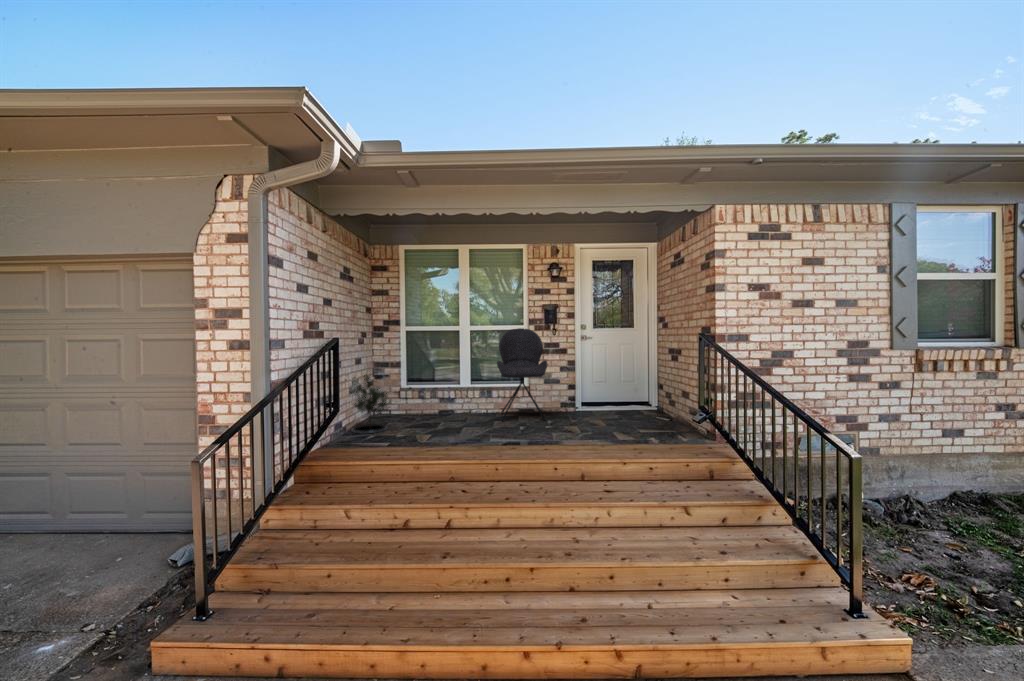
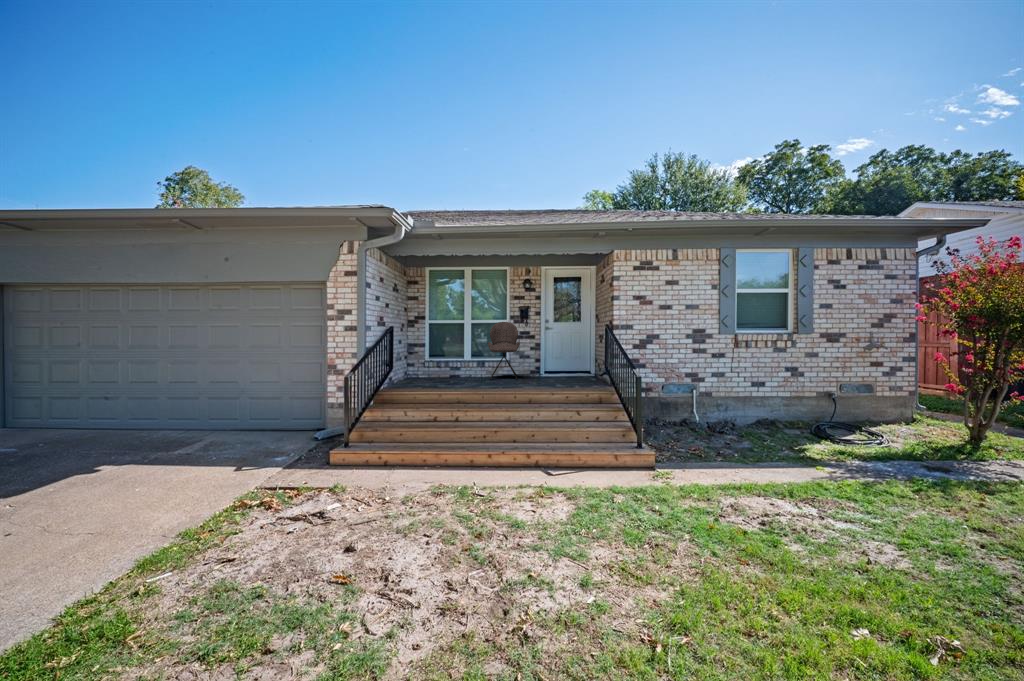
potted tree: present [351,374,389,434] -> none [397,345,423,384]

